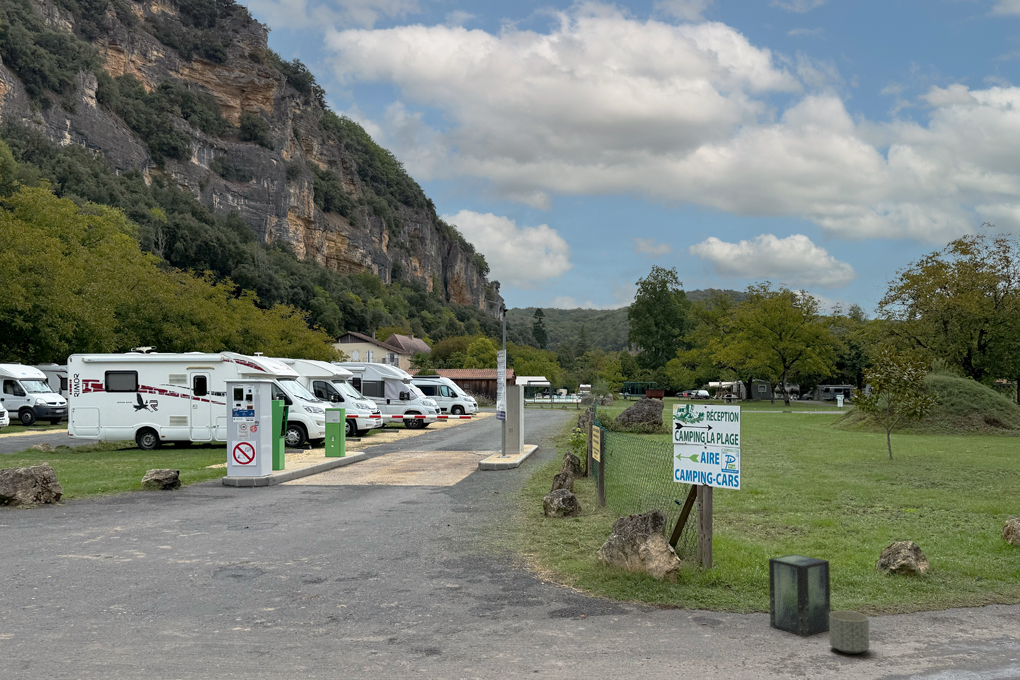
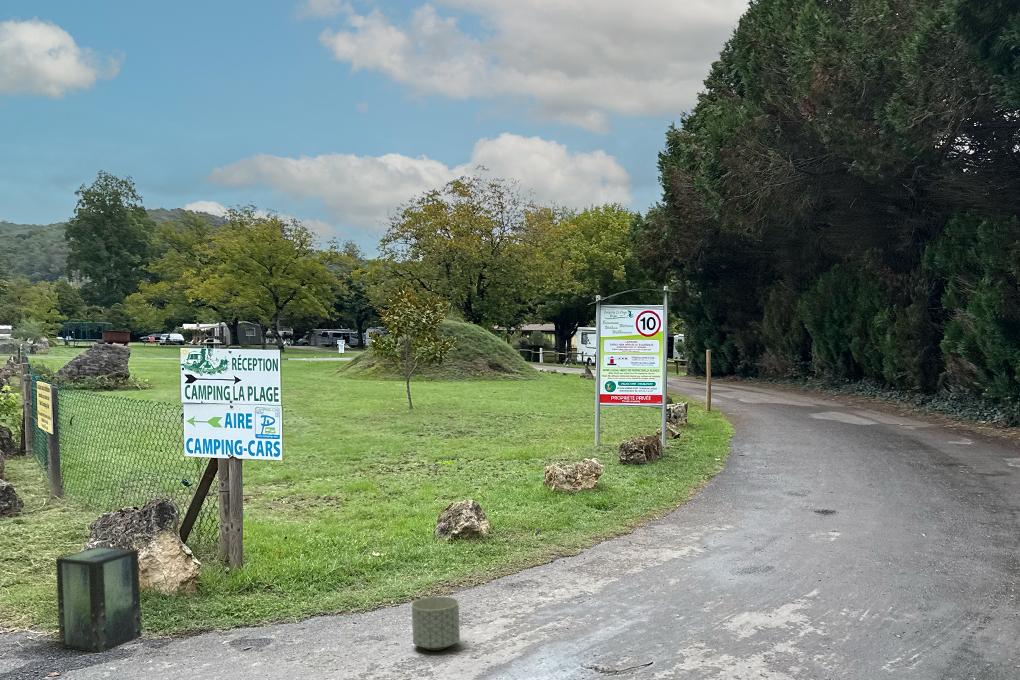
storage box: present [769,554,830,637] -> present [56,547,141,653]

